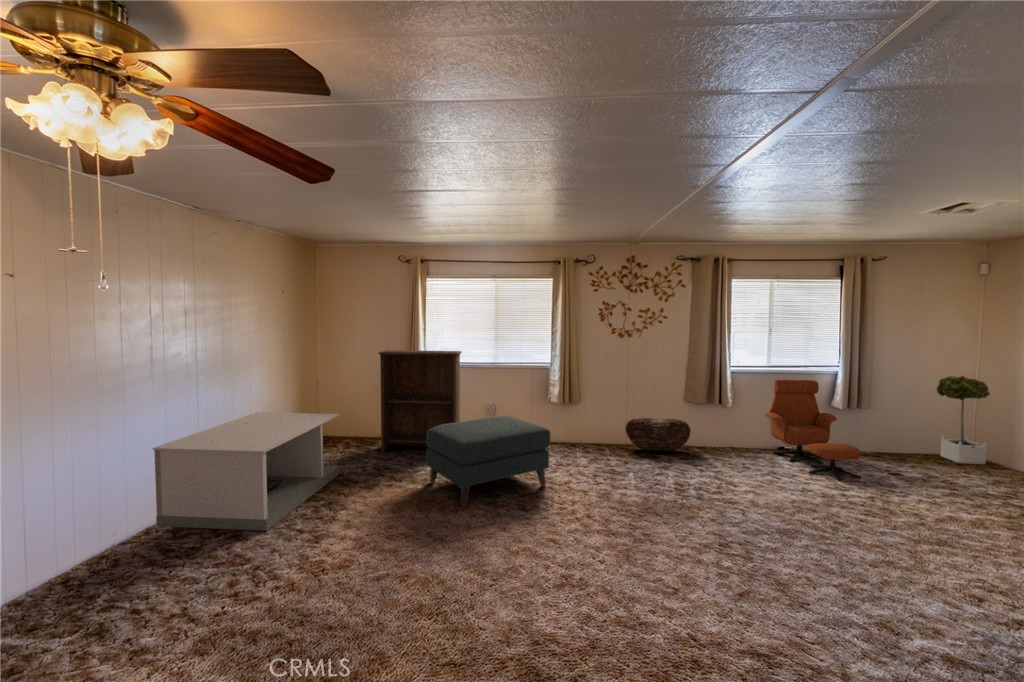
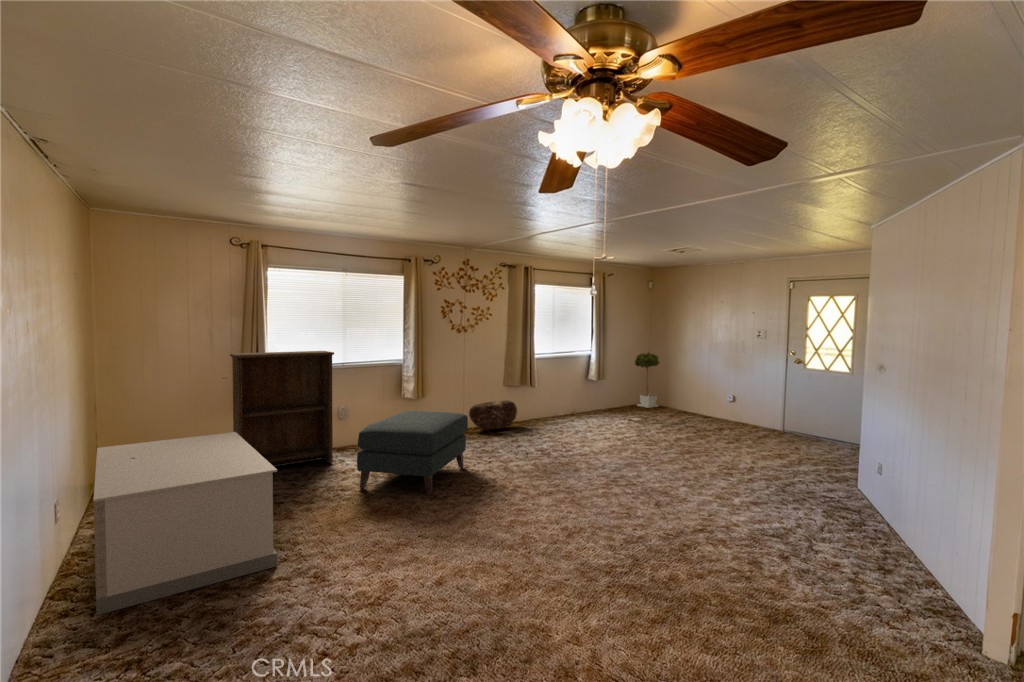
lounge chair: present [765,380,861,481] -> none [558,361,623,427]

